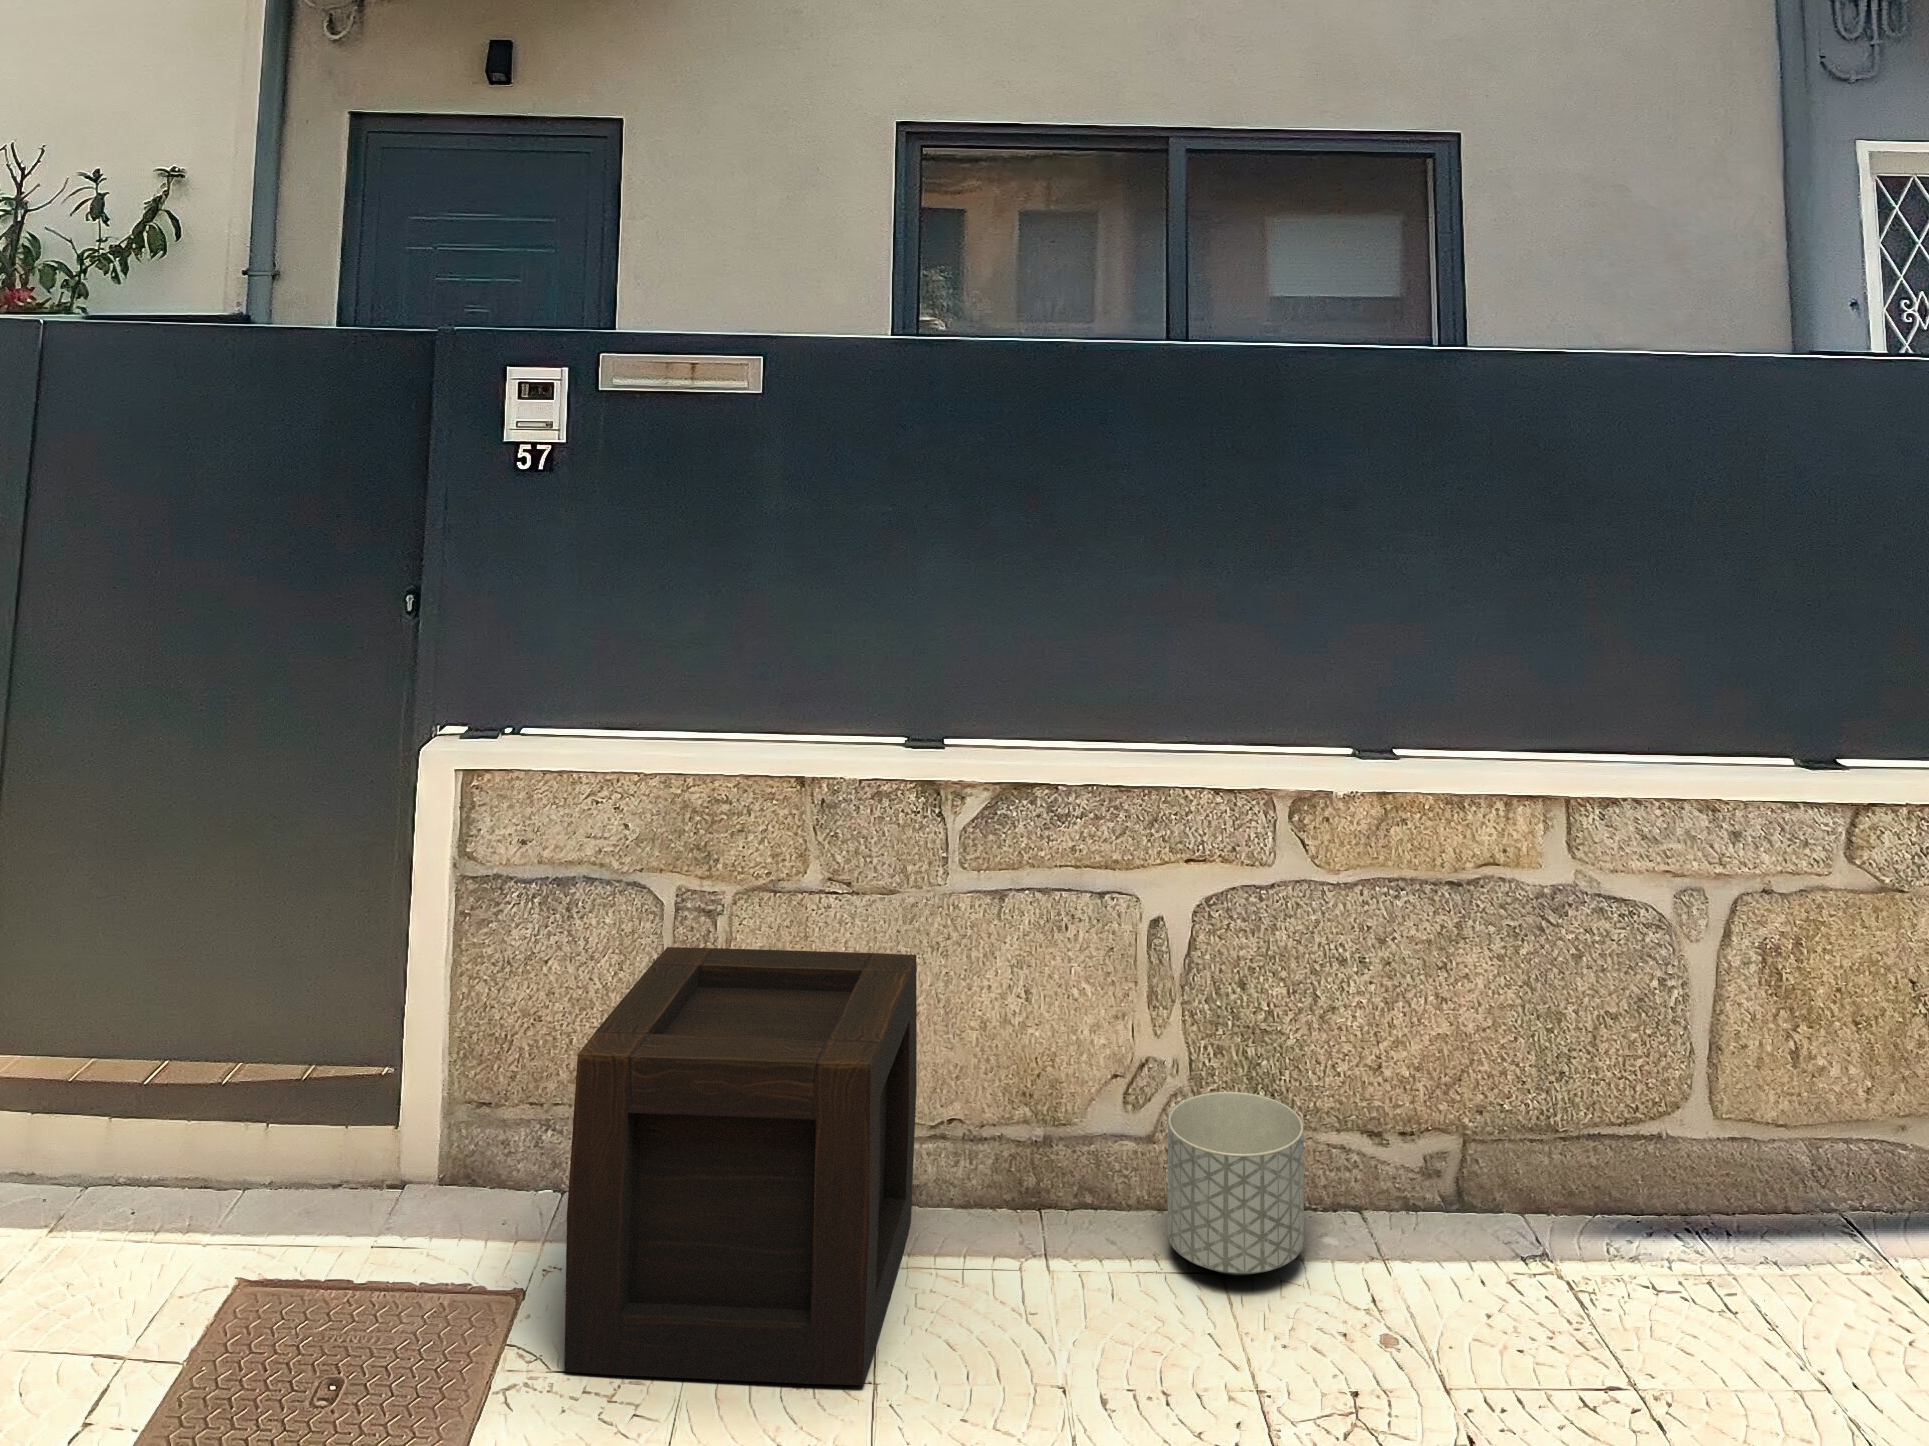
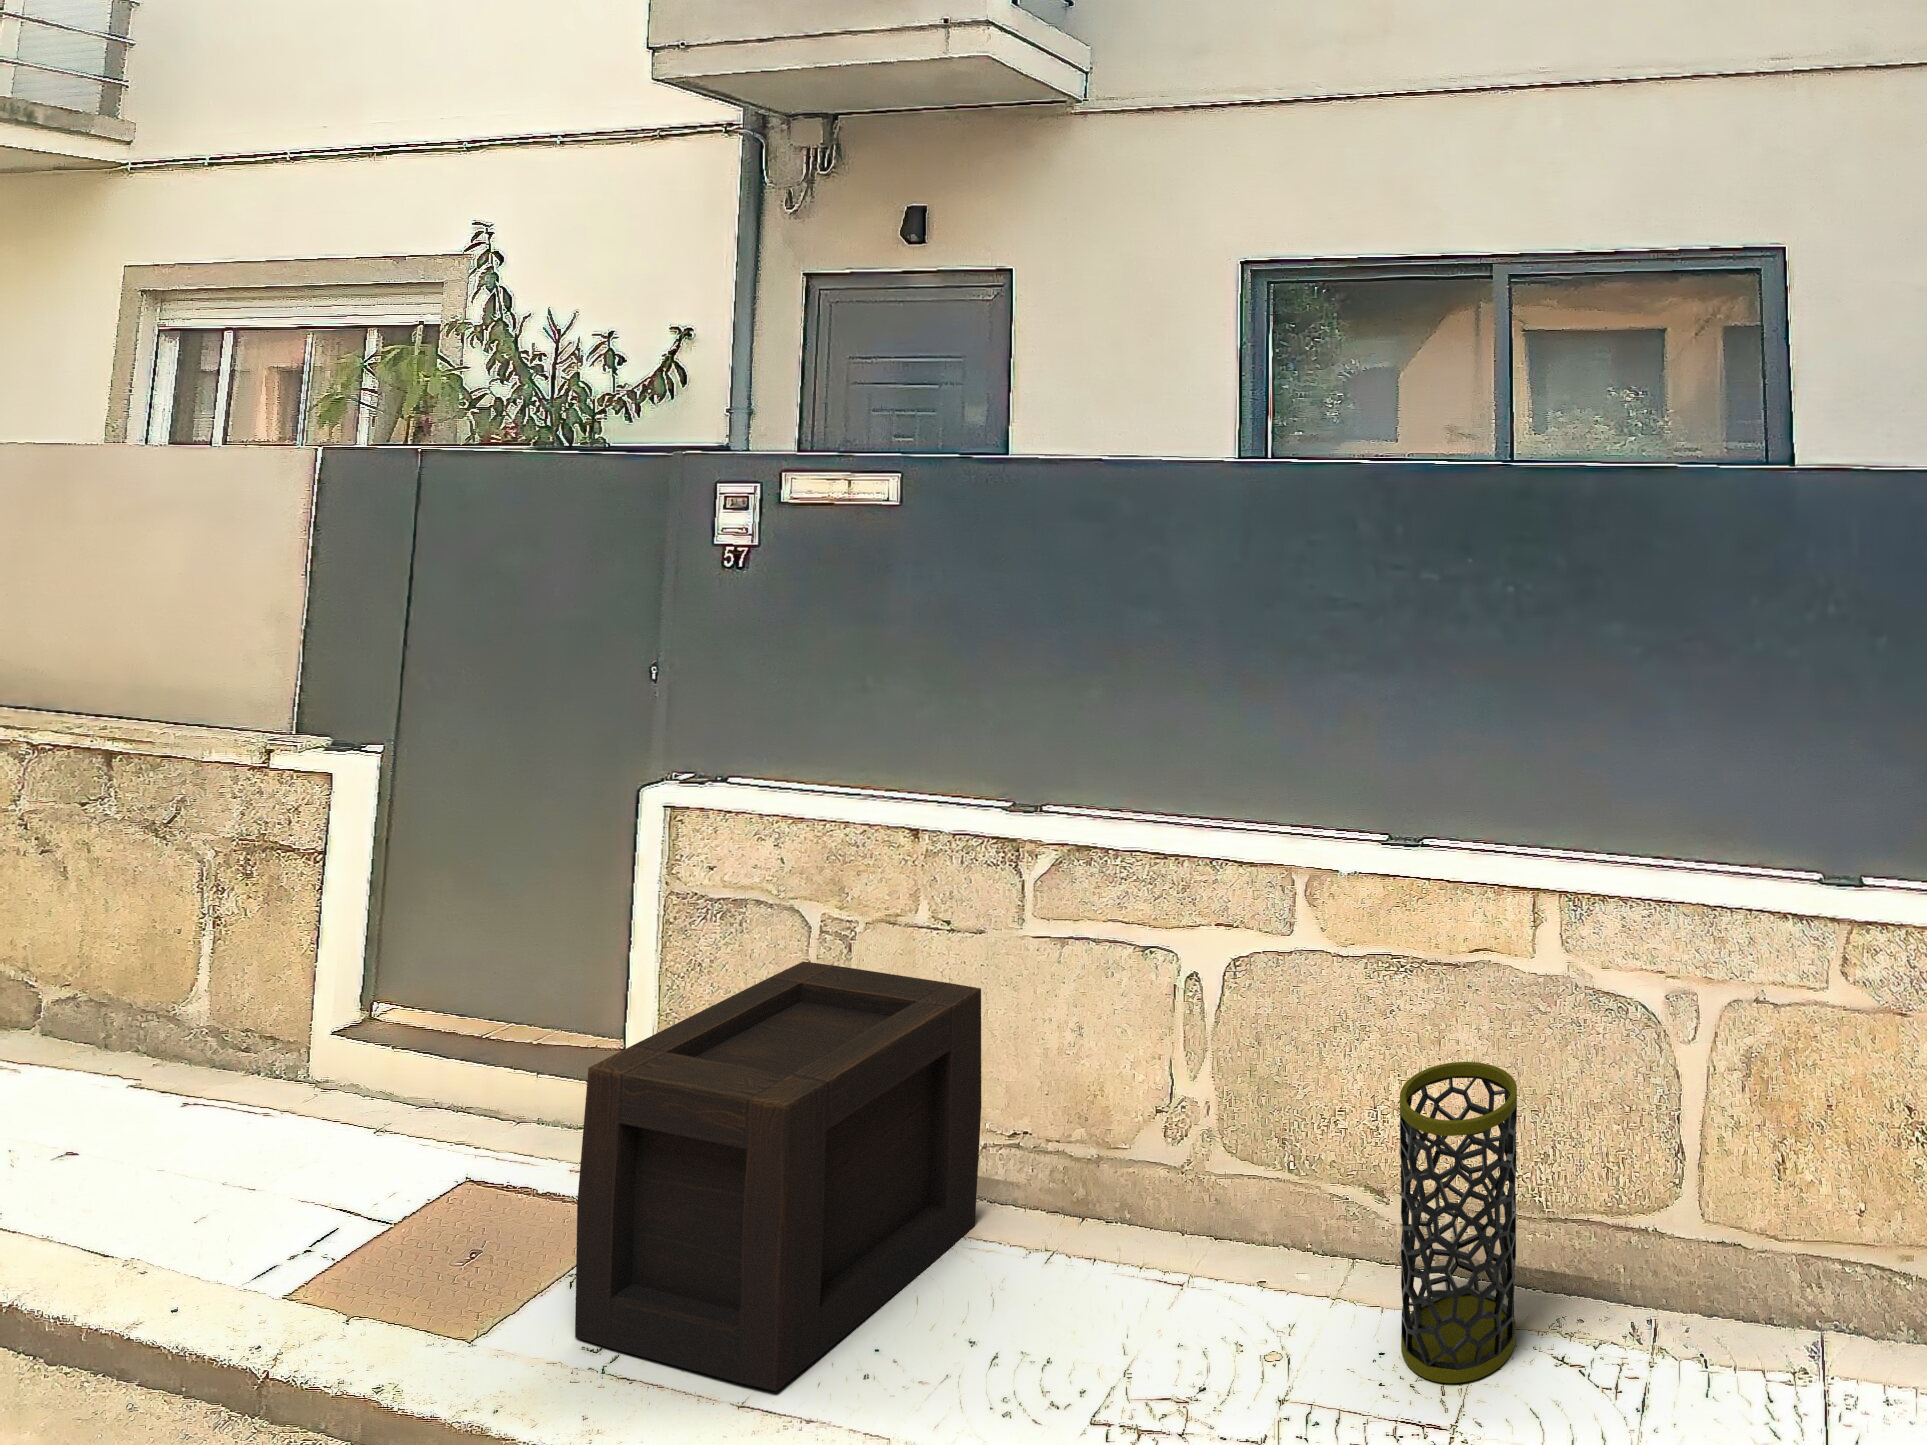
trash can: none [1446,980,1571,1289] -> present [1400,1062,1517,1383]
planter: present [1168,1092,1304,1275] -> none [1140,1142,1273,1328]

